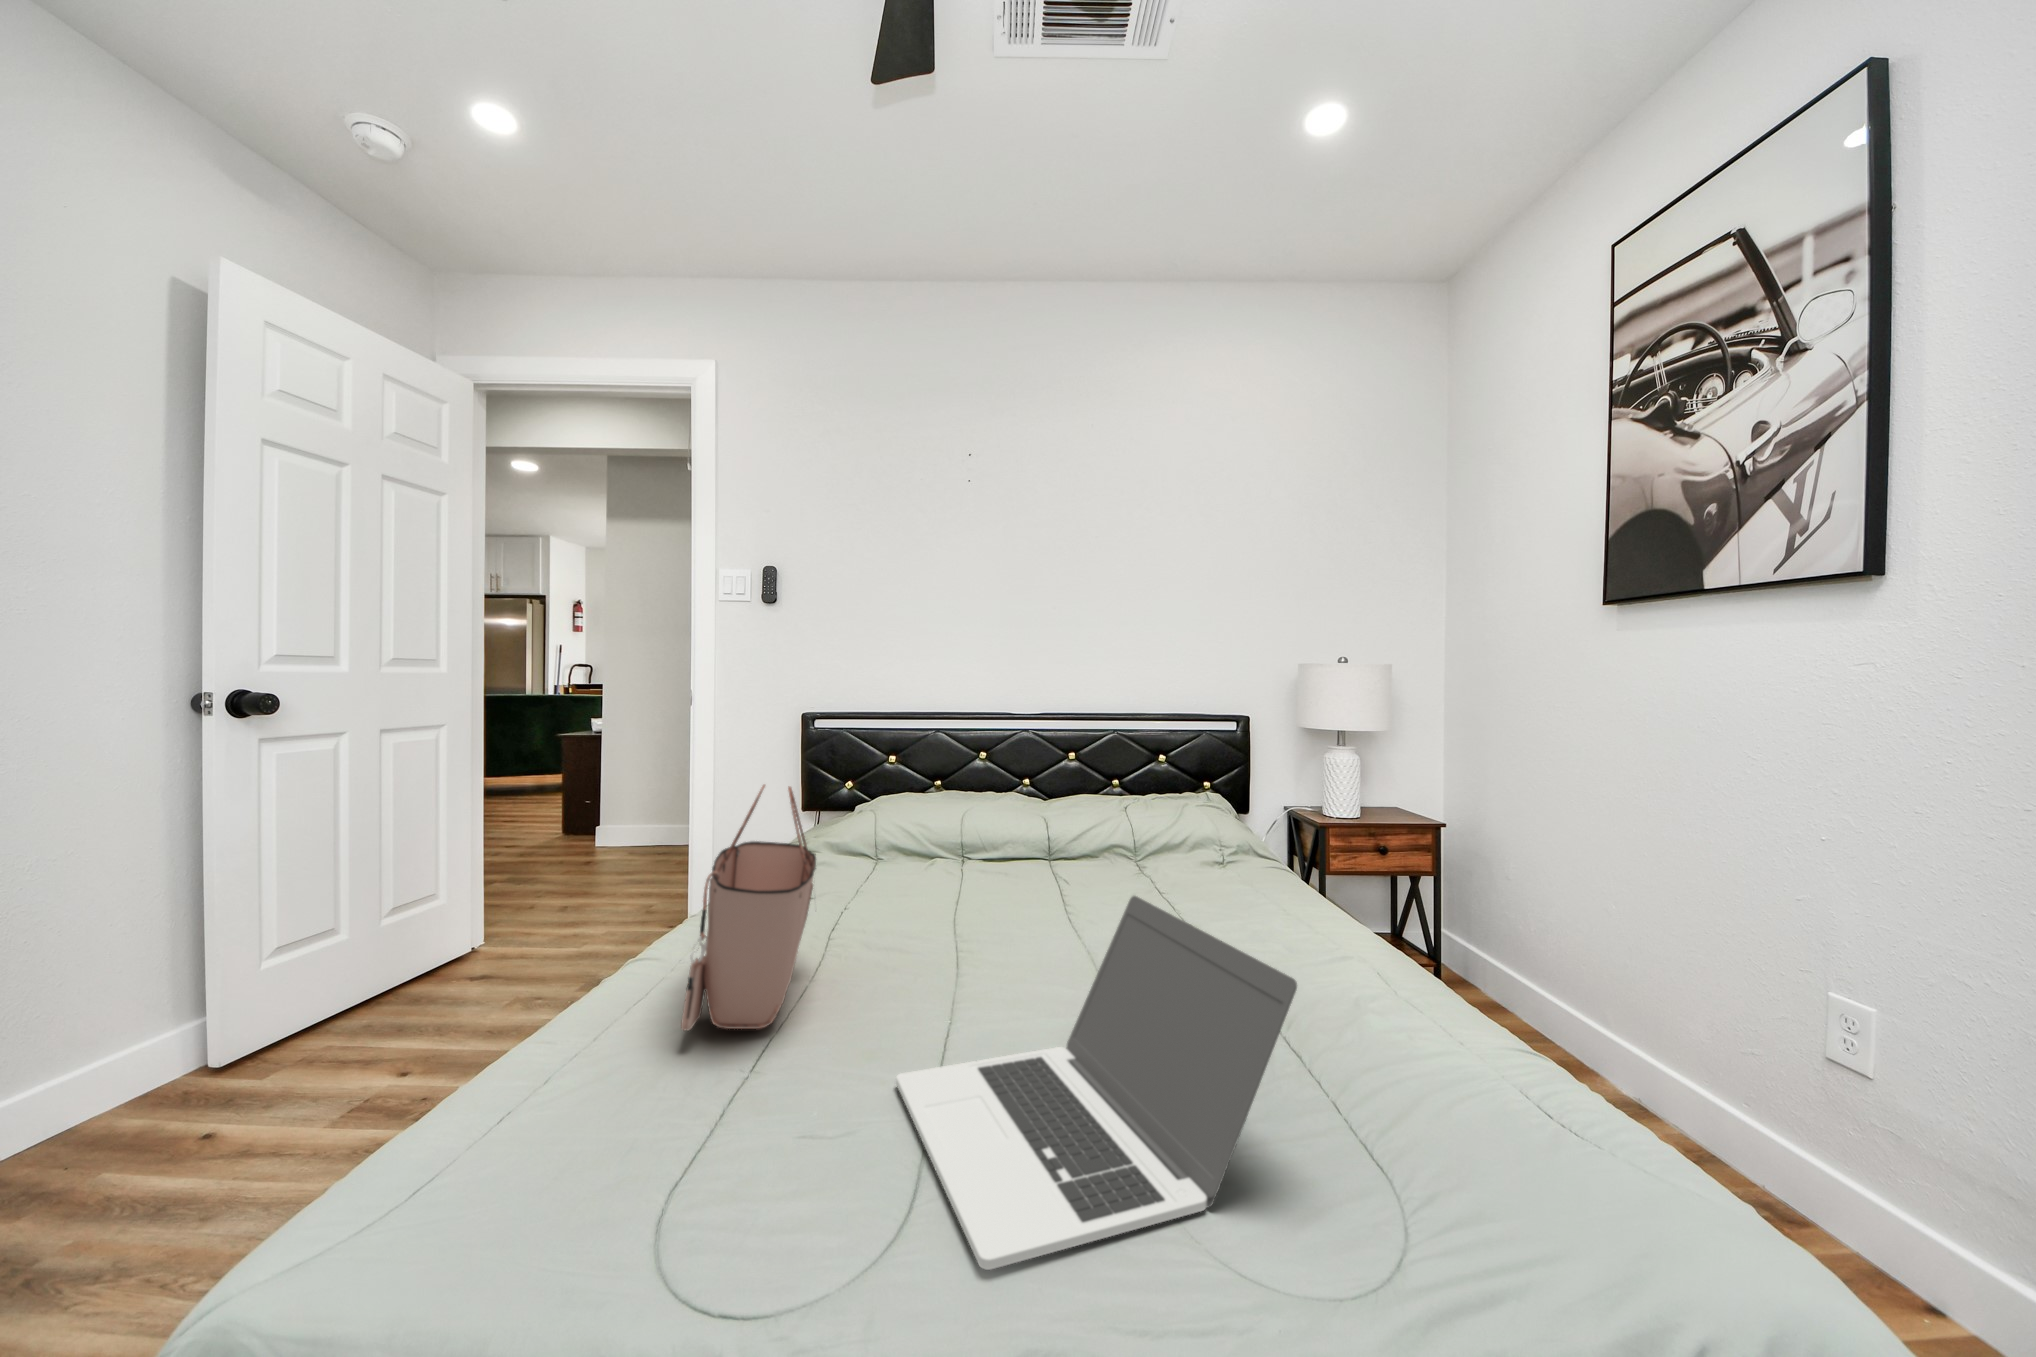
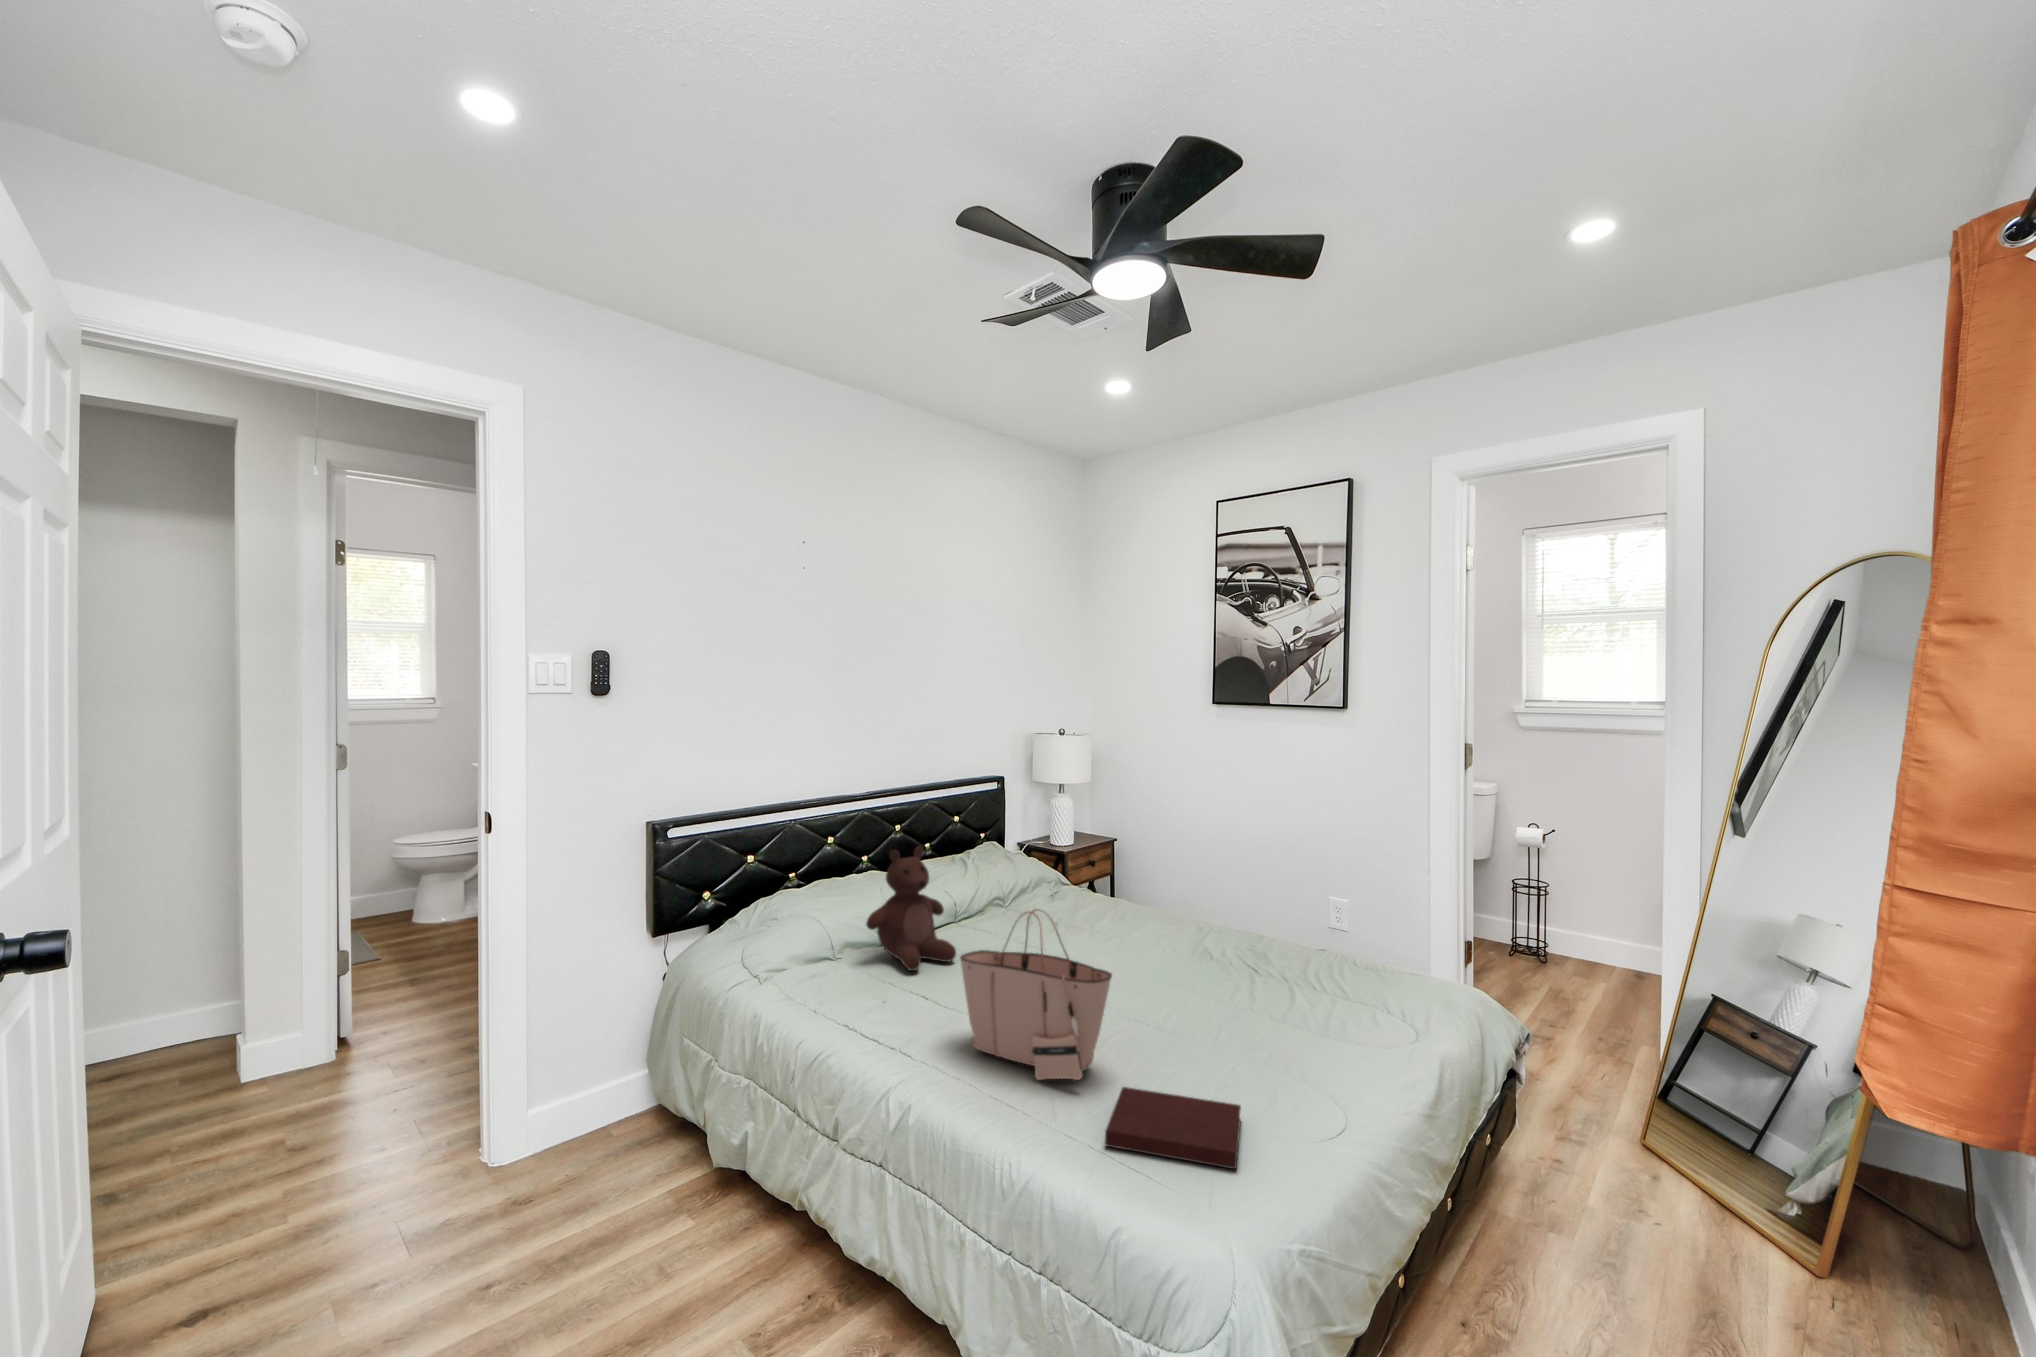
teddy bear: none [882,745,991,891] -> present [866,846,956,971]
laptop: present [896,896,1297,1270] -> none [1191,927,1353,1087]
notebook: none [496,1062,719,1260] -> present [1105,1087,1241,1169]

